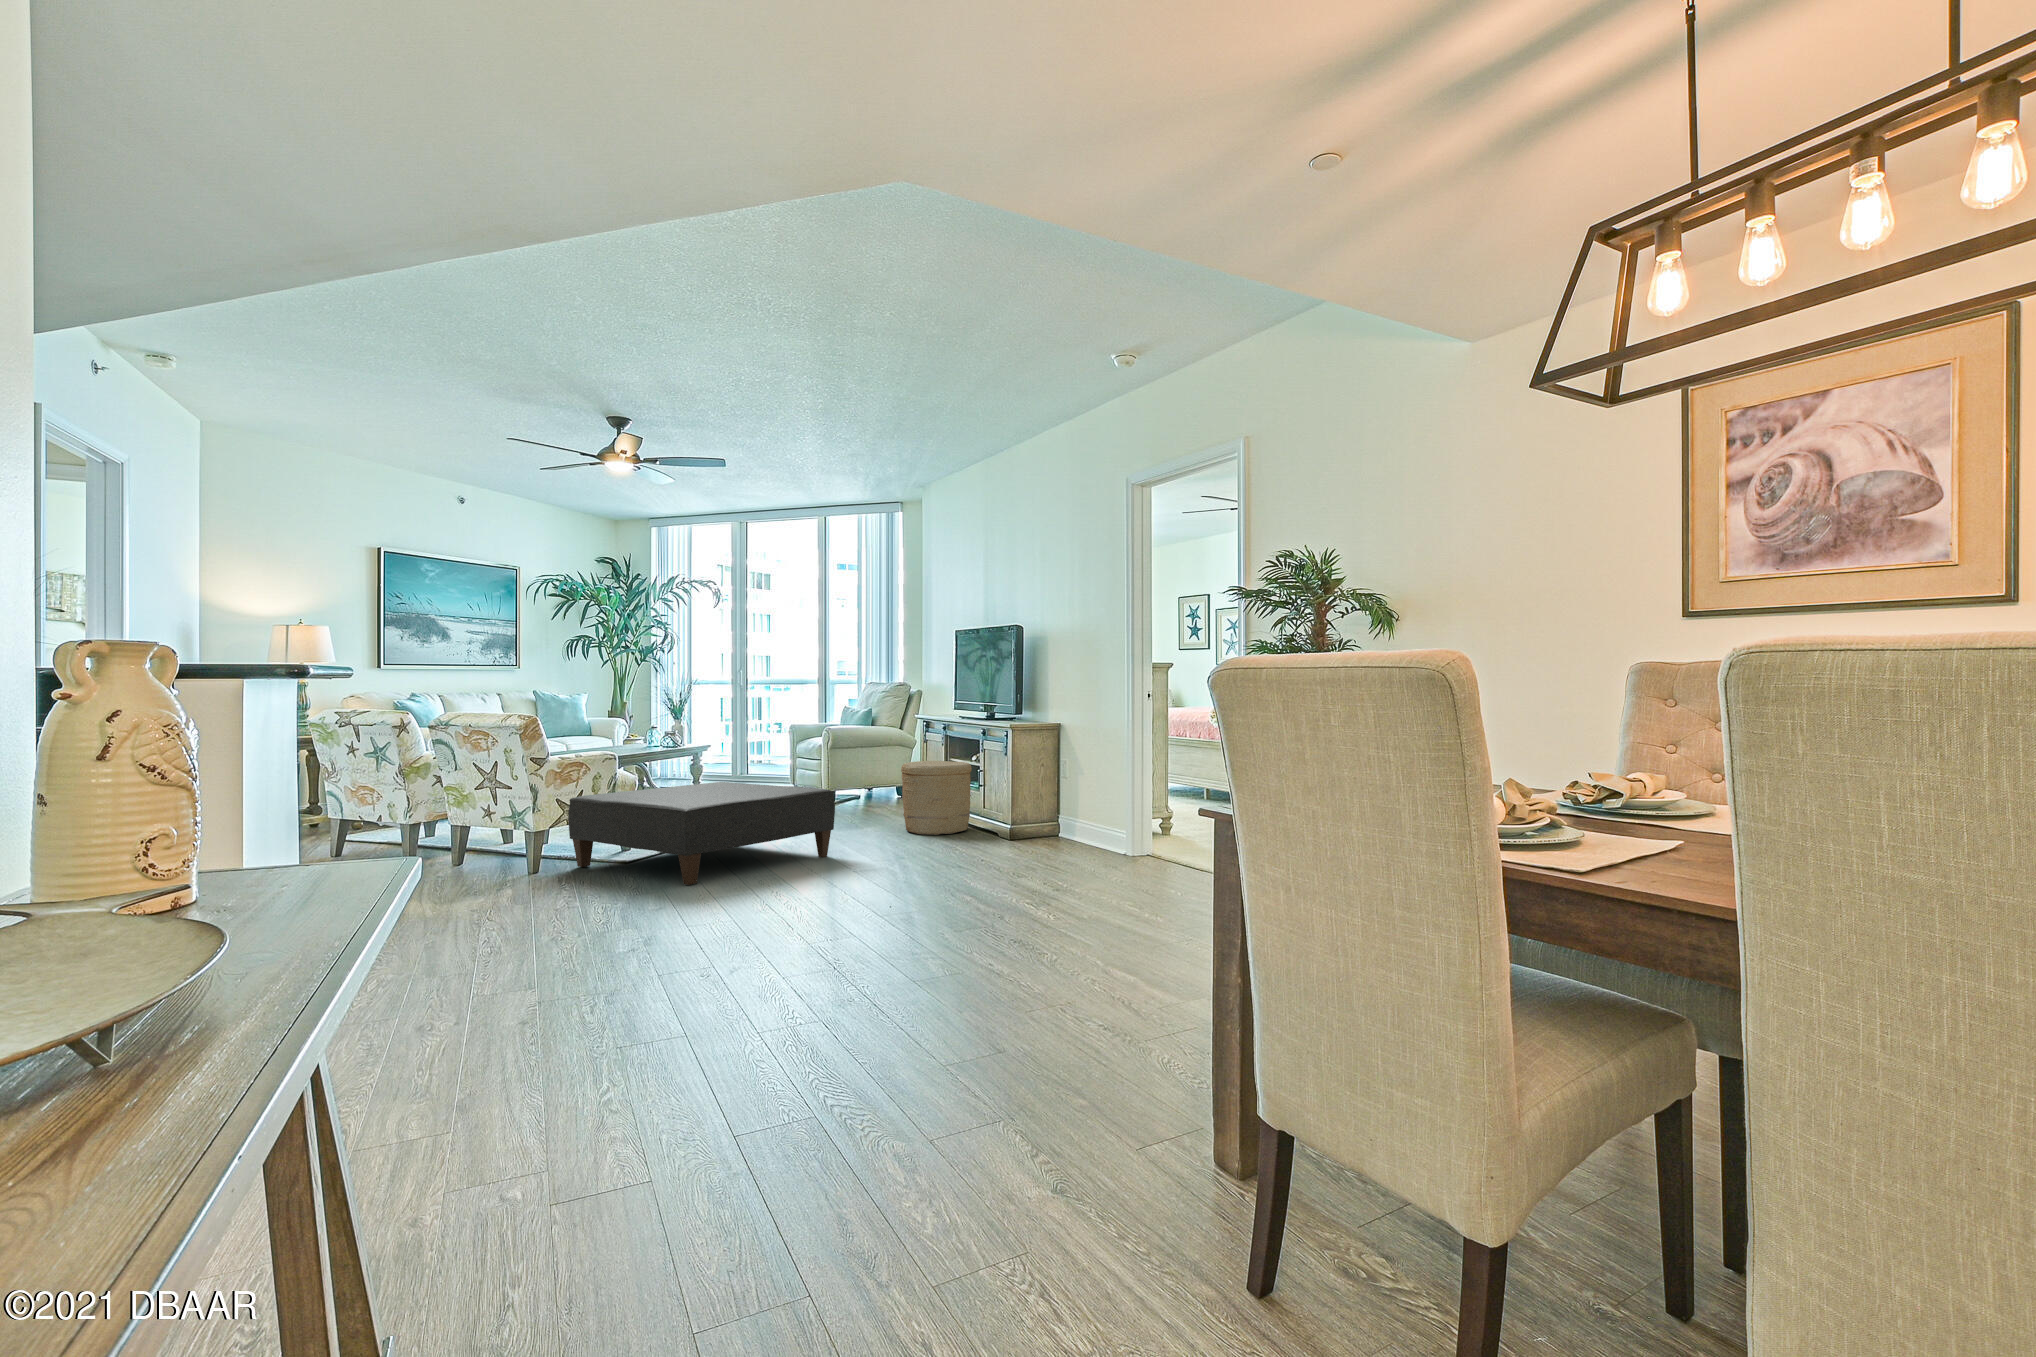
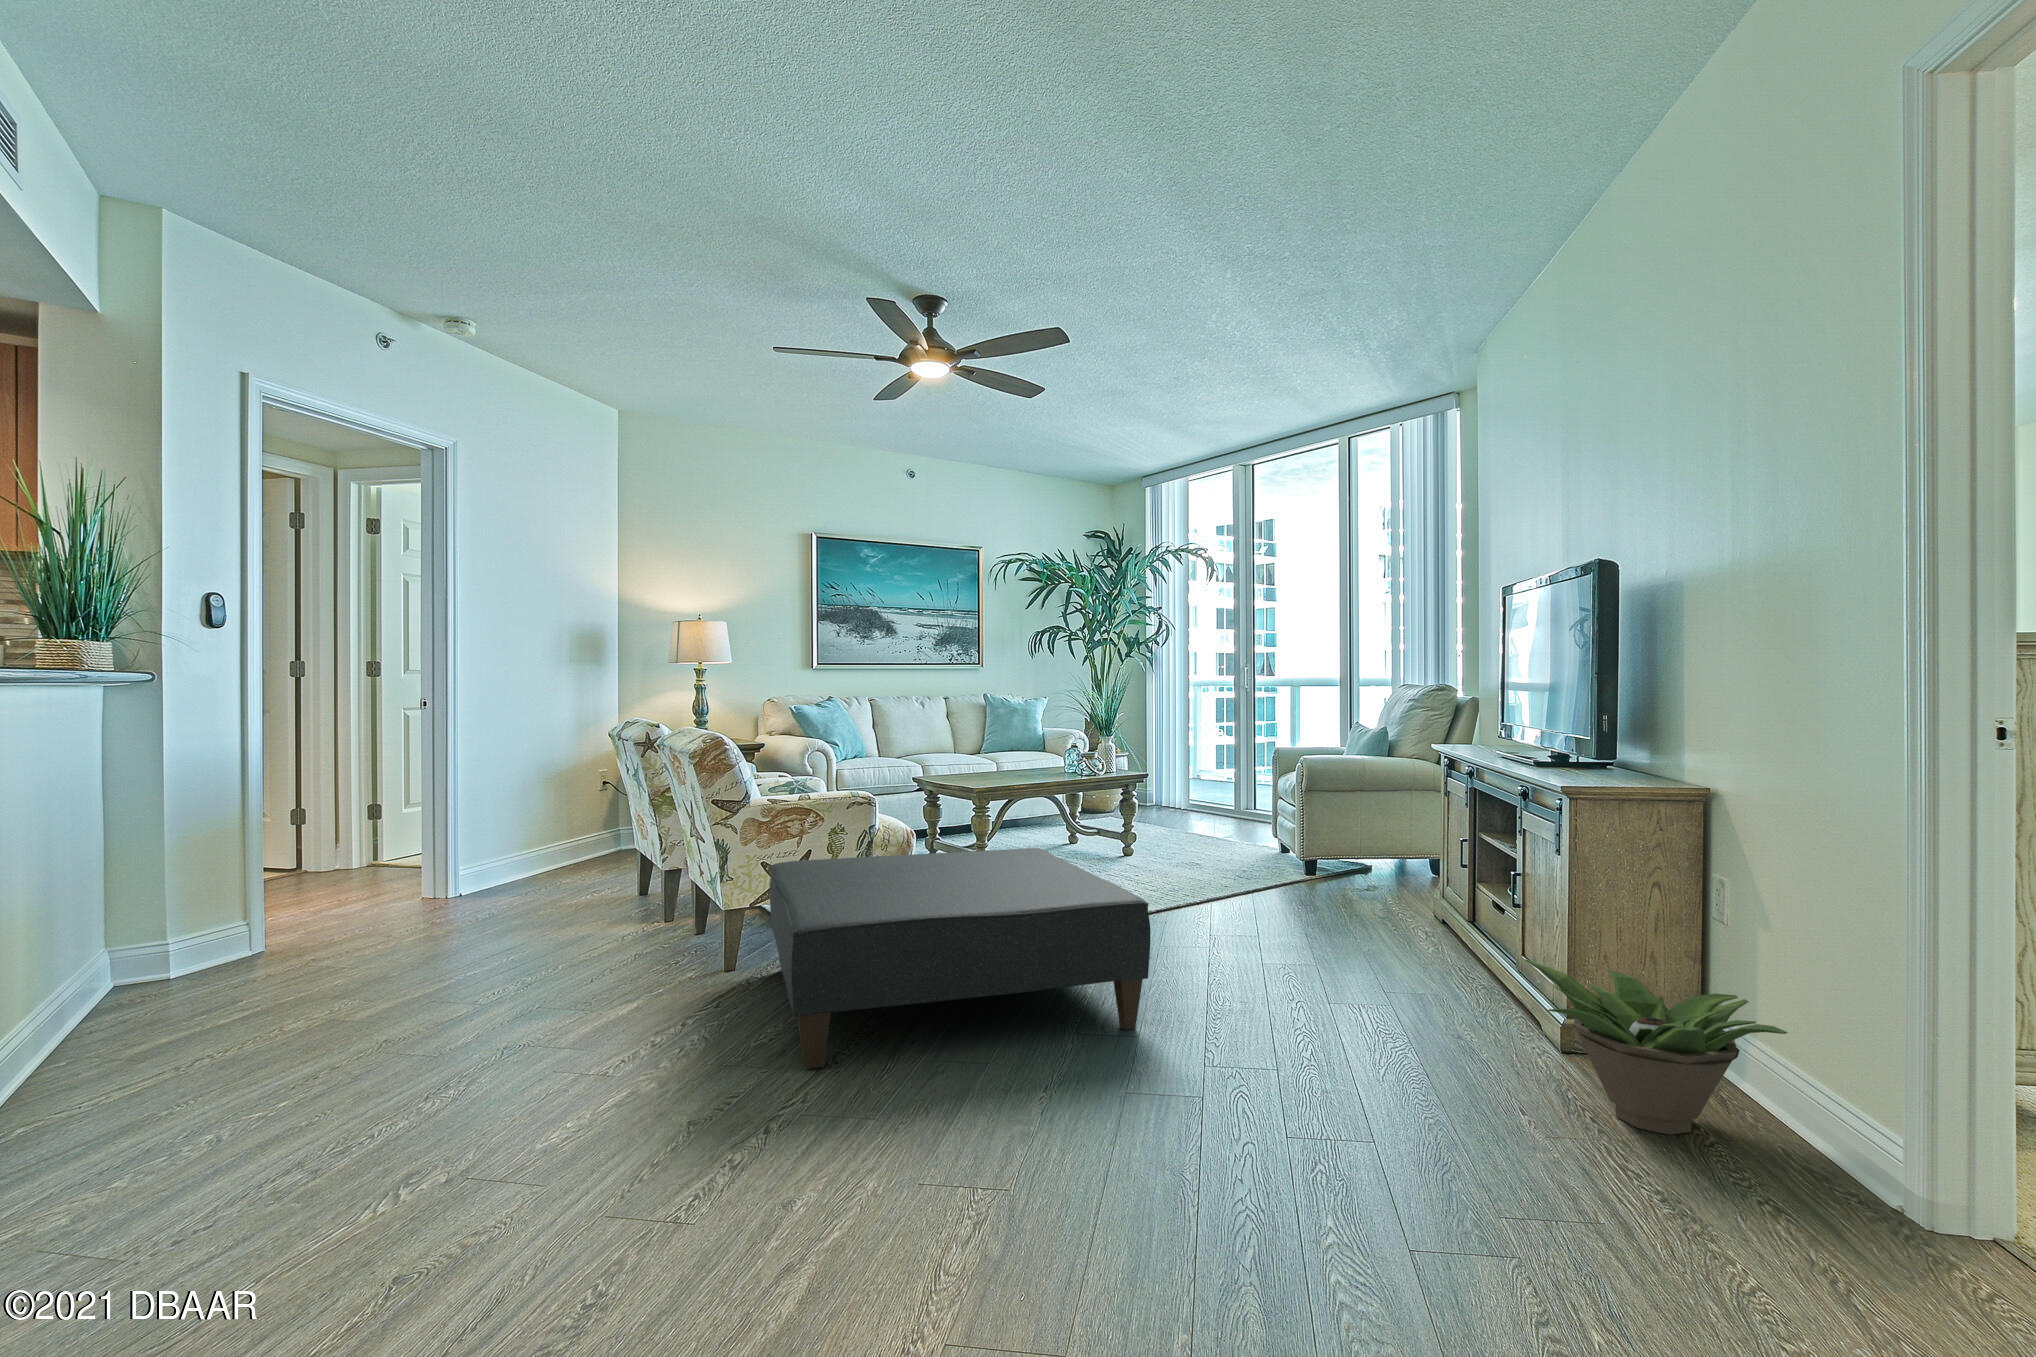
woven basket: present [901,761,972,835] -> none [1350,839,1502,1003]
decorative plant: none [999,795,1089,850] -> present [1525,959,1787,1135]

